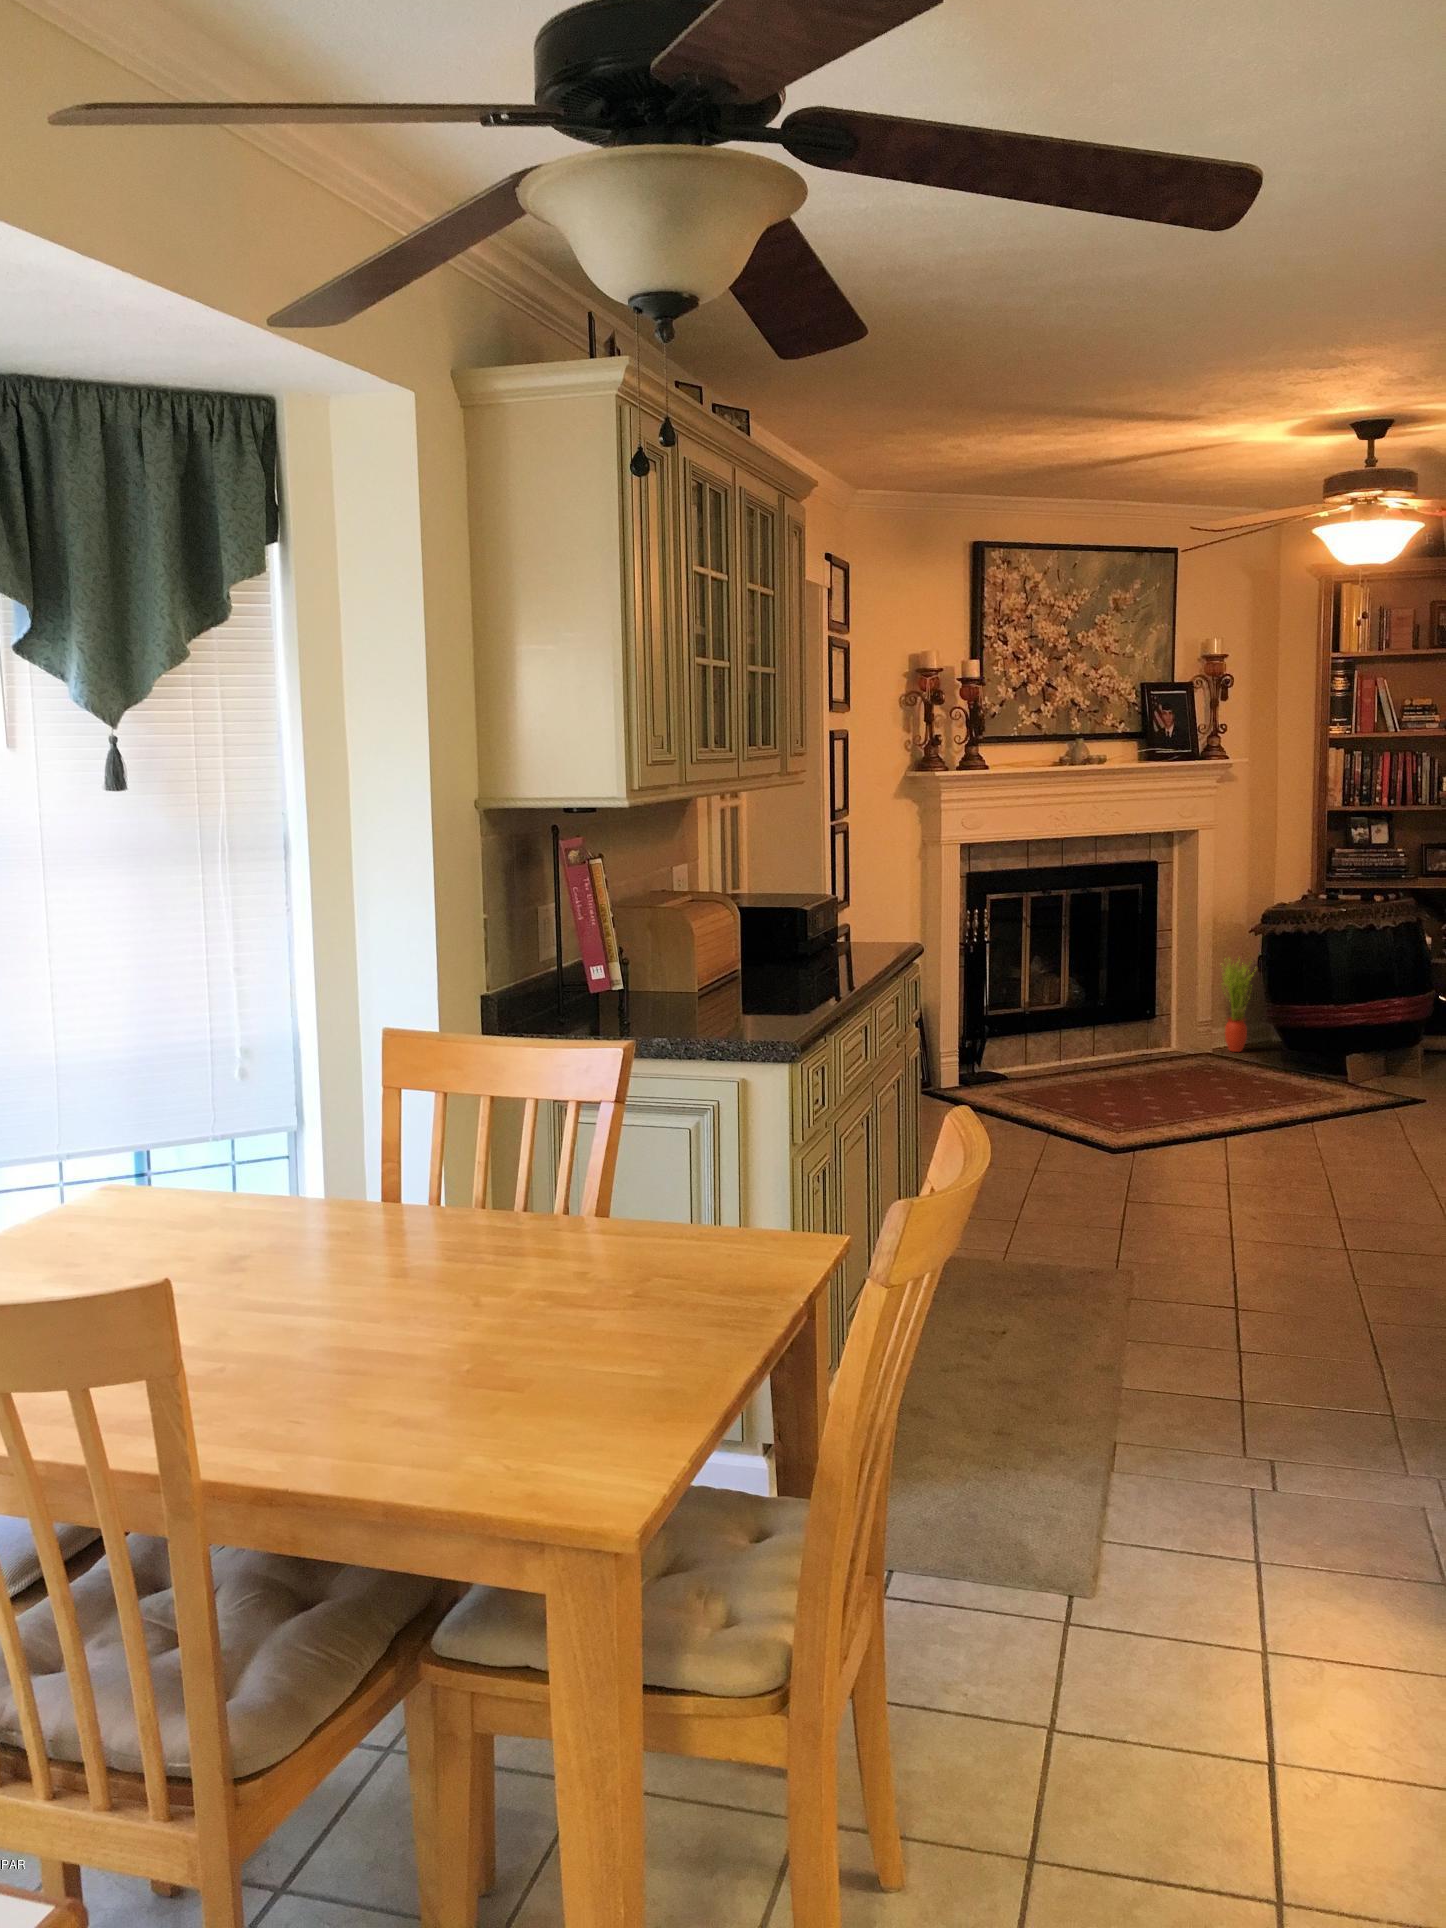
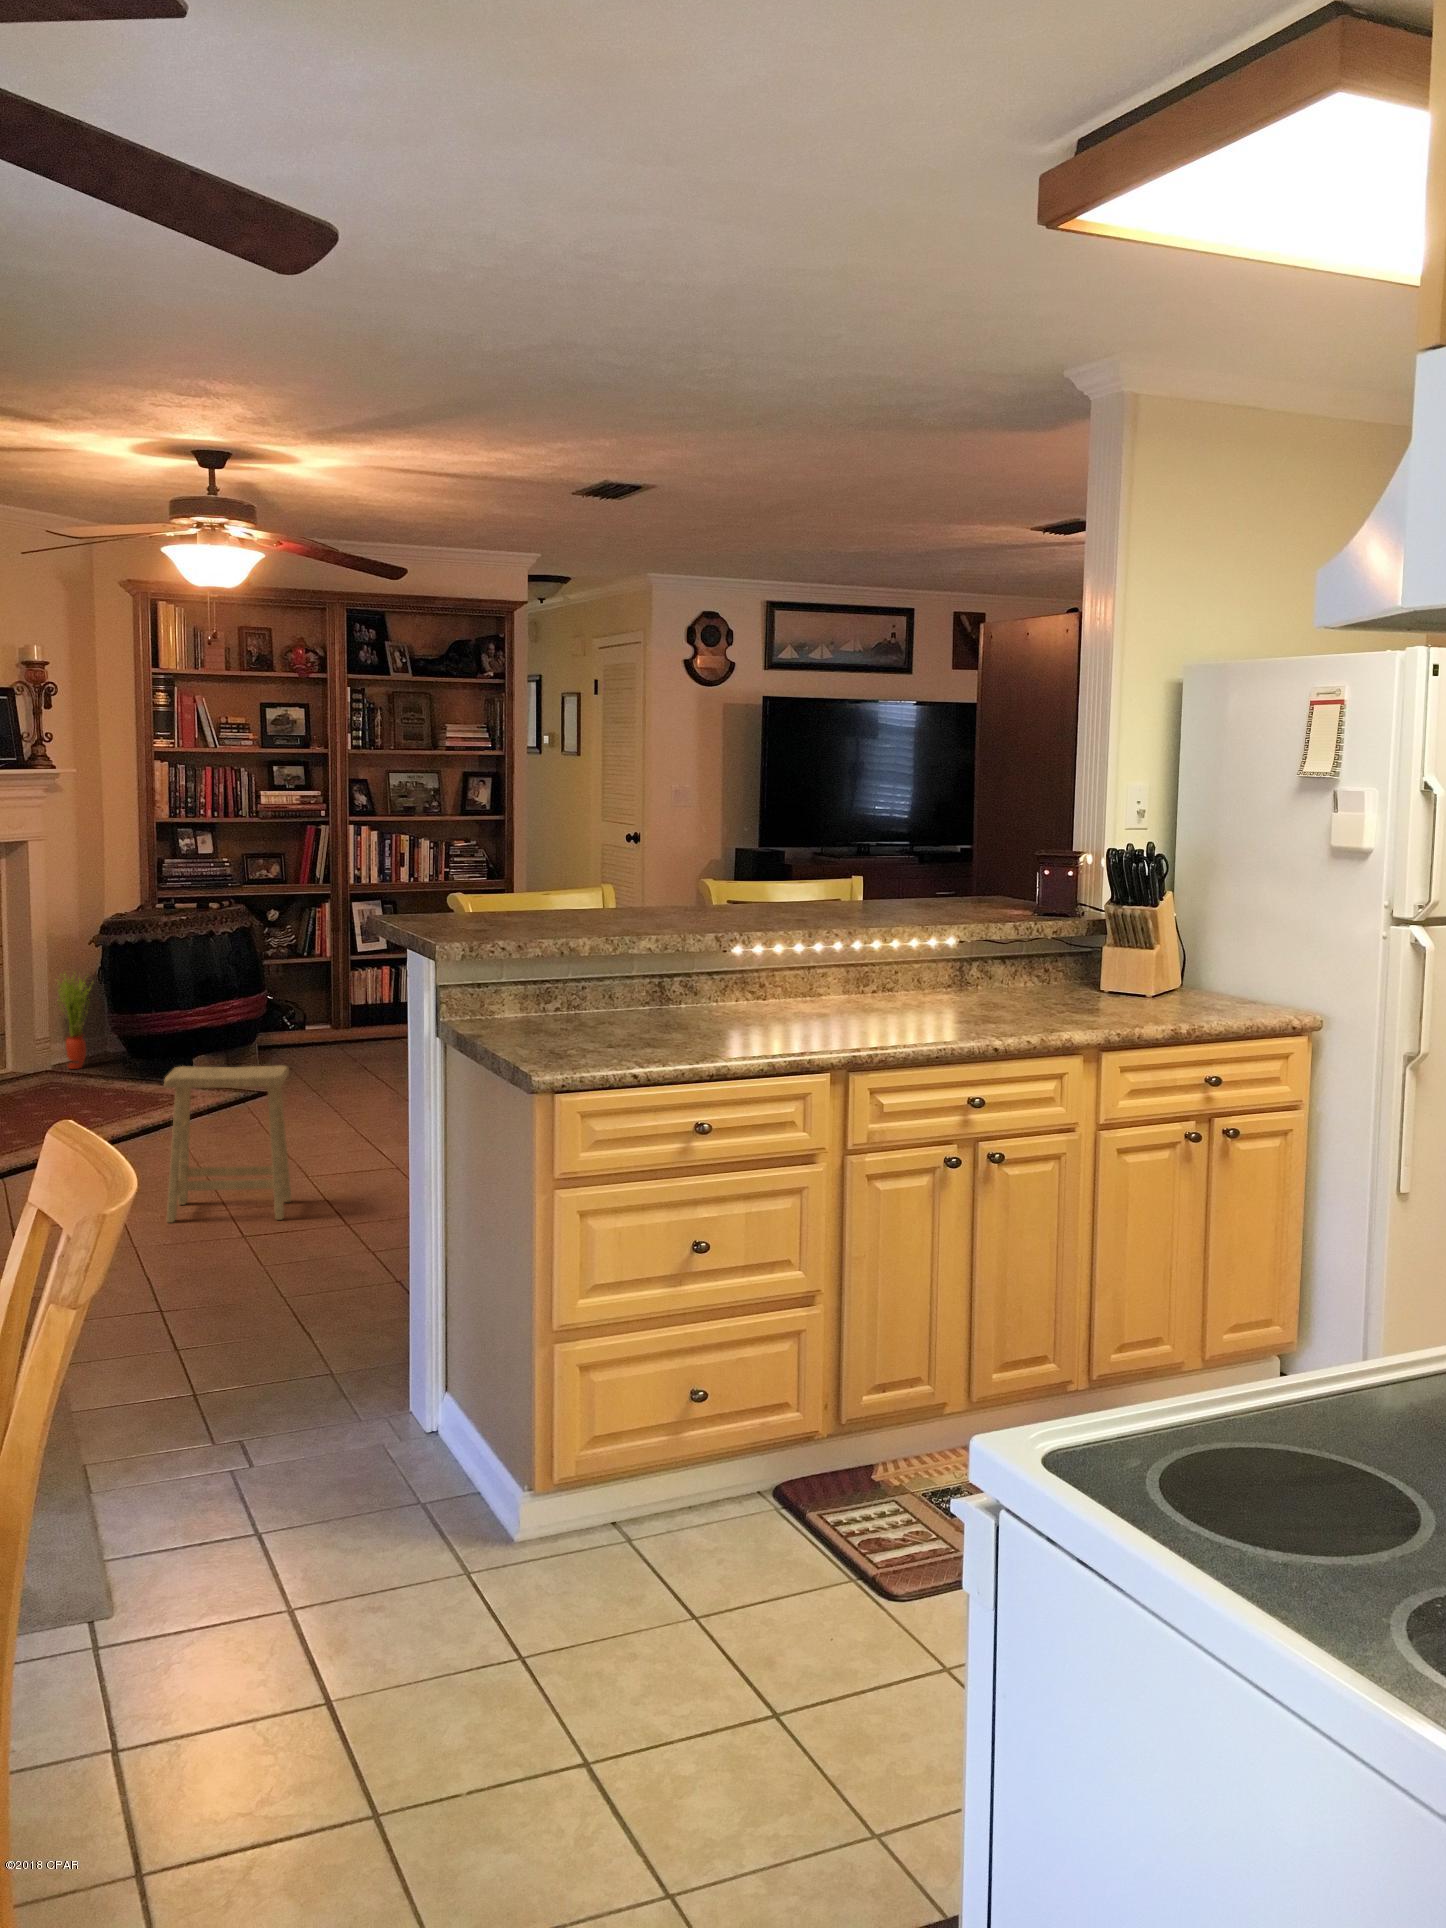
footstool: none [1273,1060,1414,1235] -> present [164,1066,291,1223]

